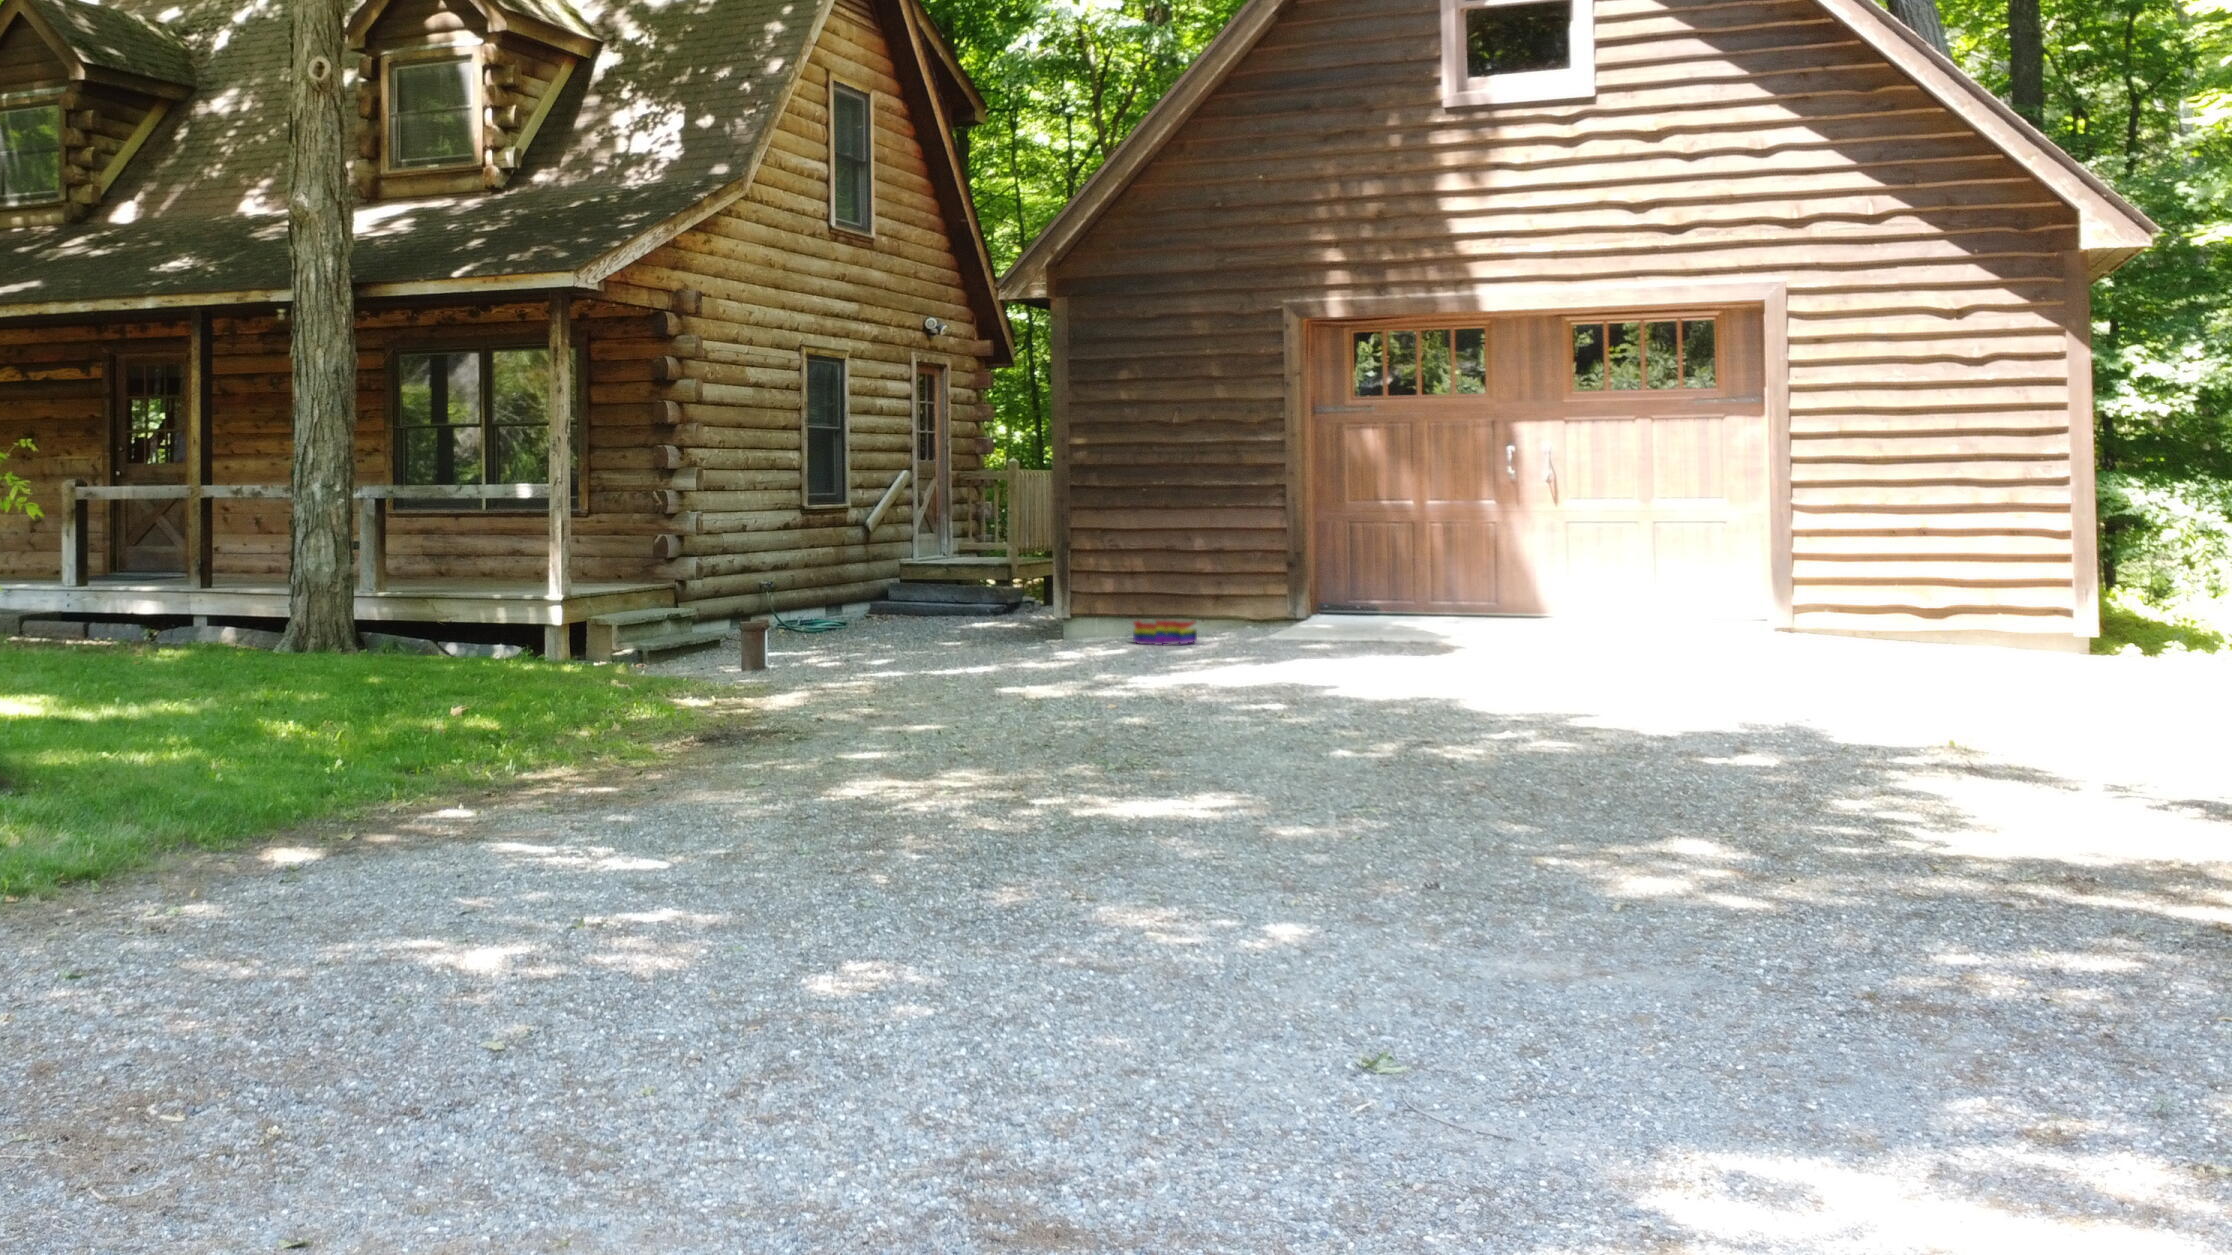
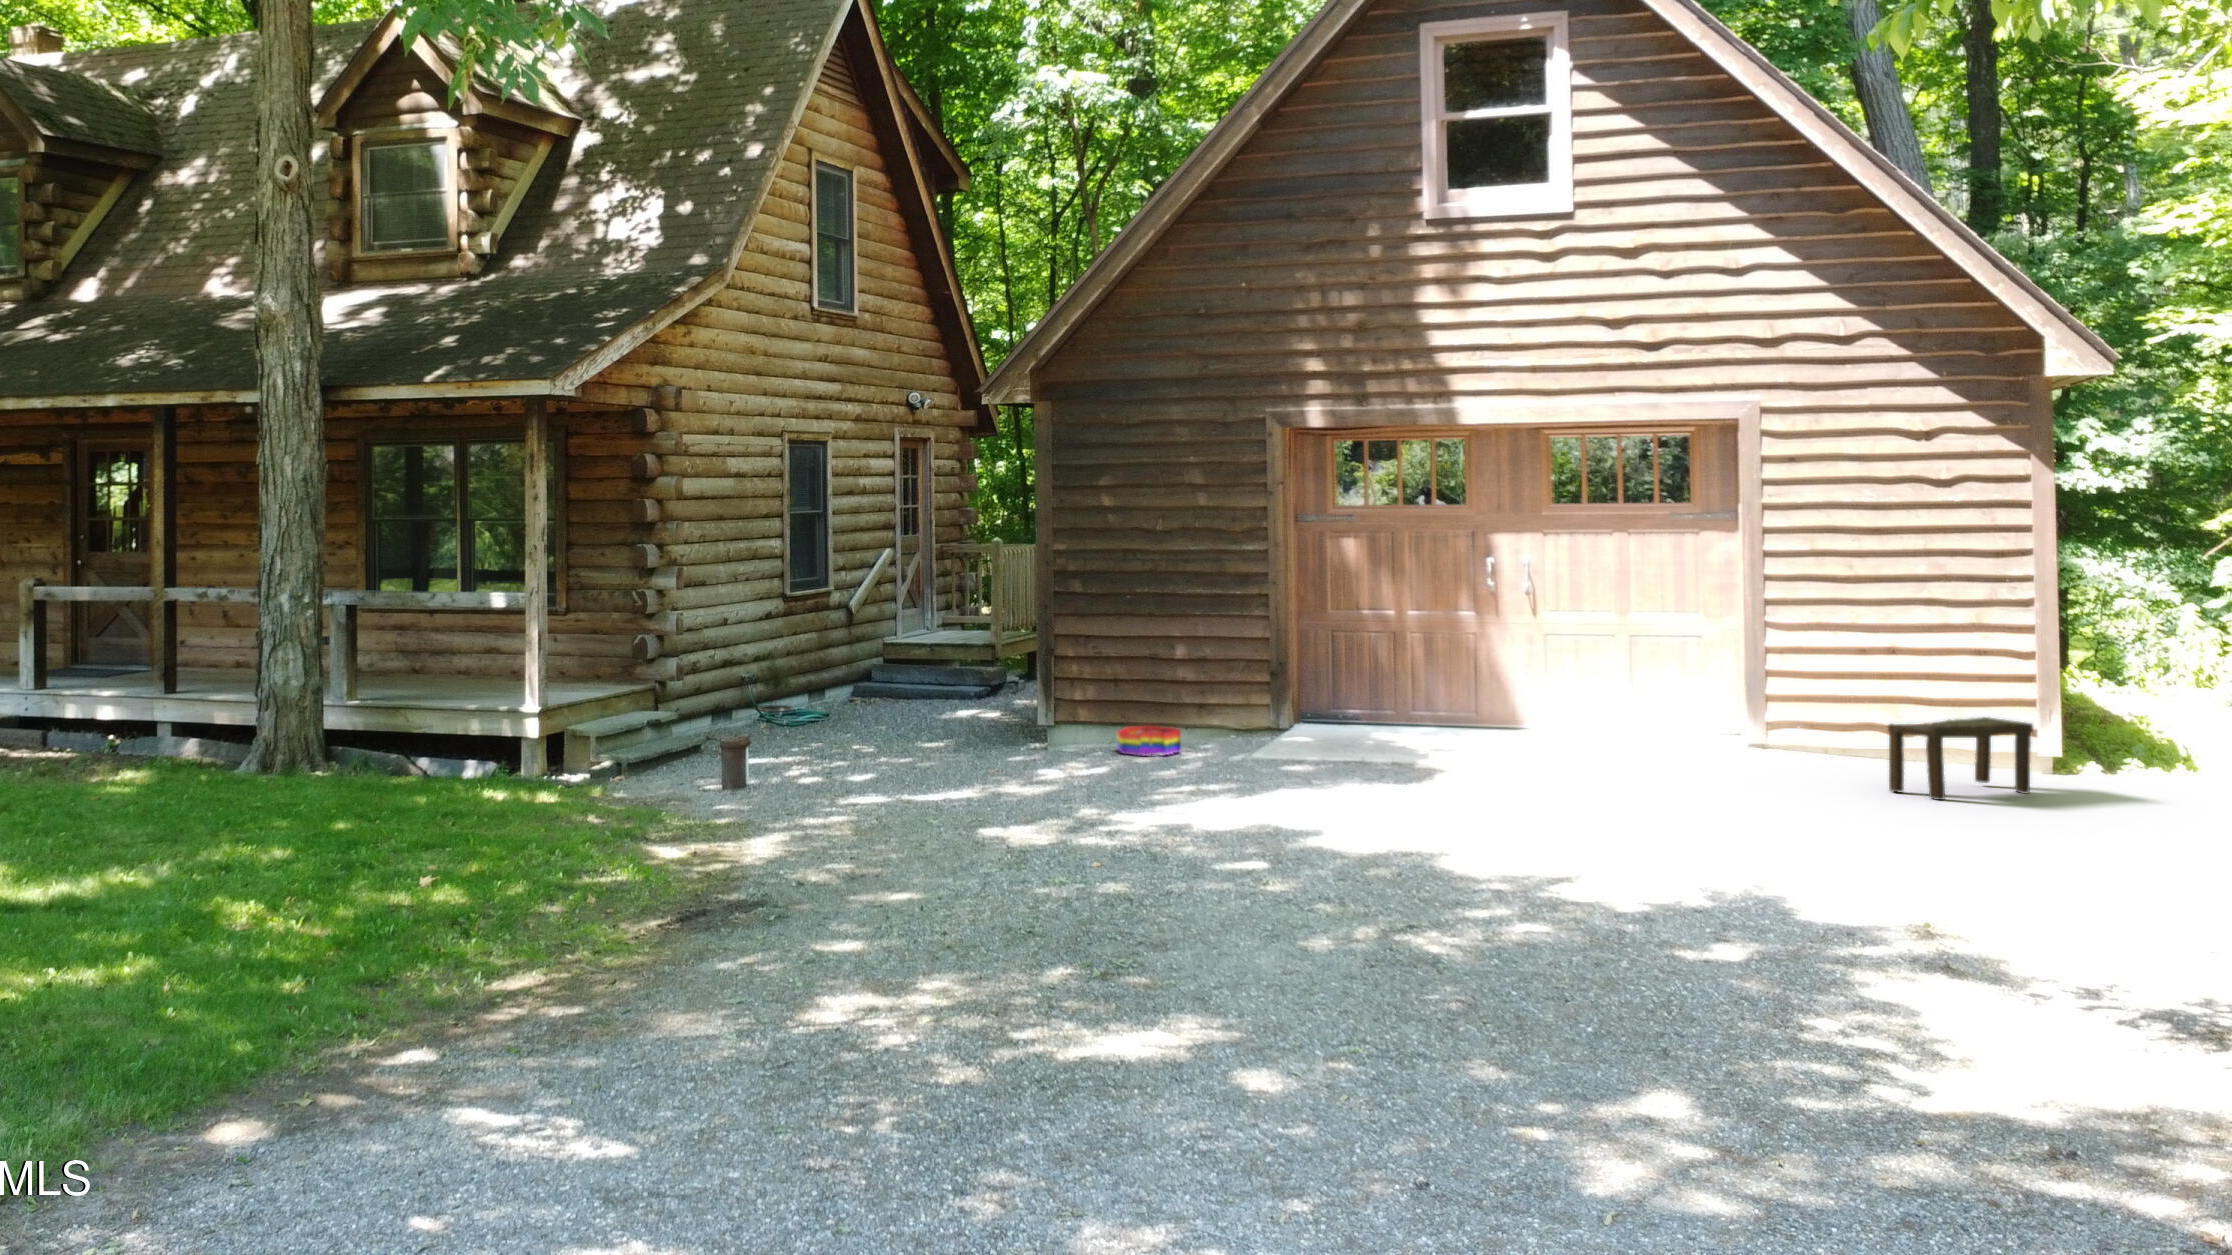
potted tree: none [772,554,815,620] -> present [757,651,793,712]
bench: none [1917,596,2069,672] -> present [1888,717,2033,800]

